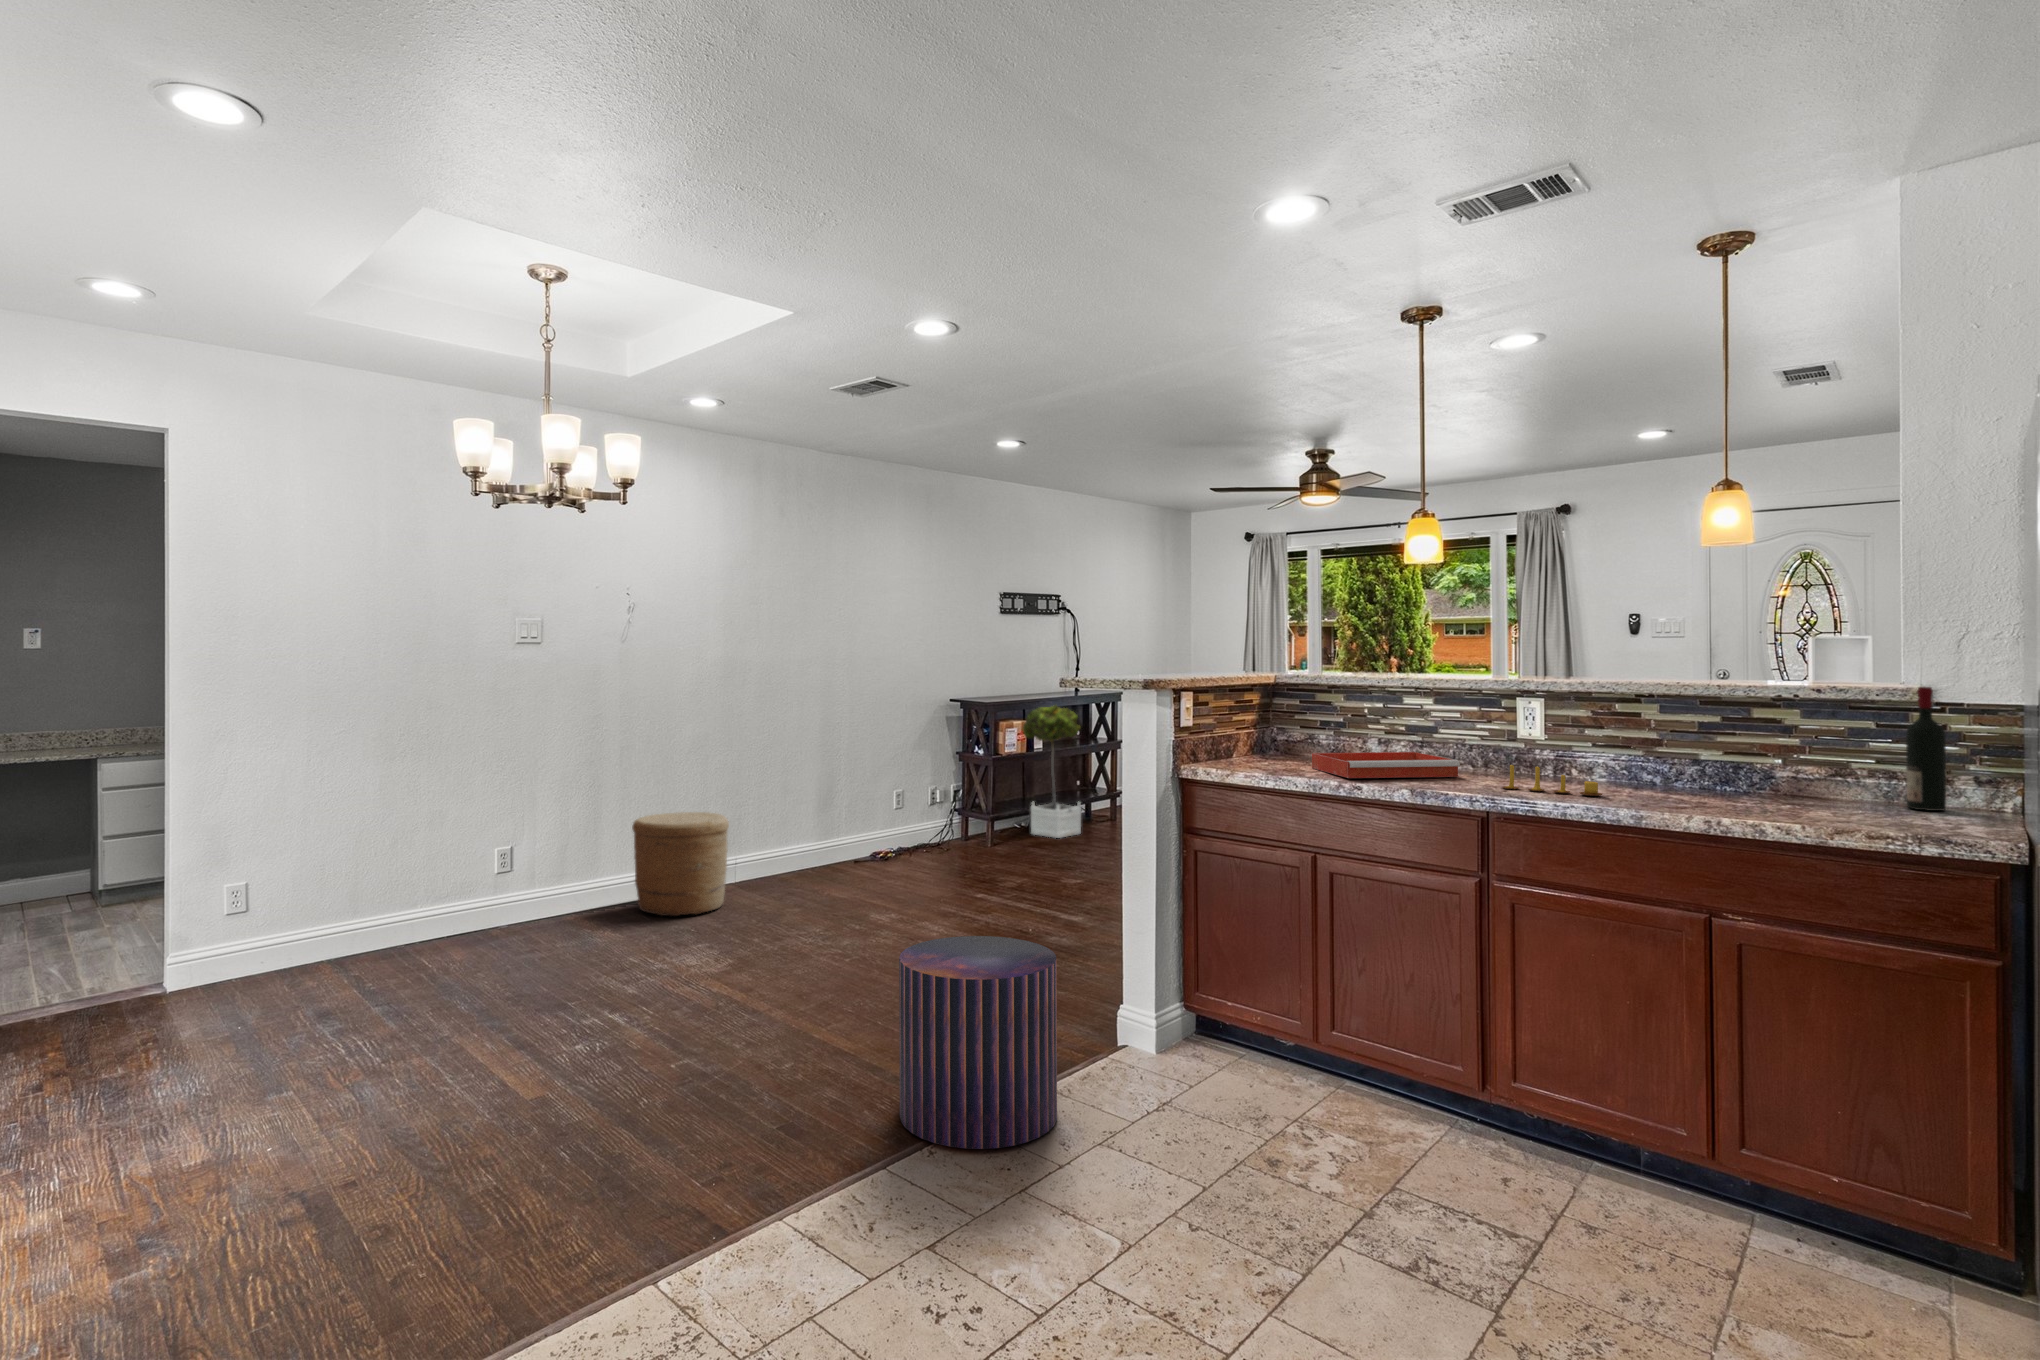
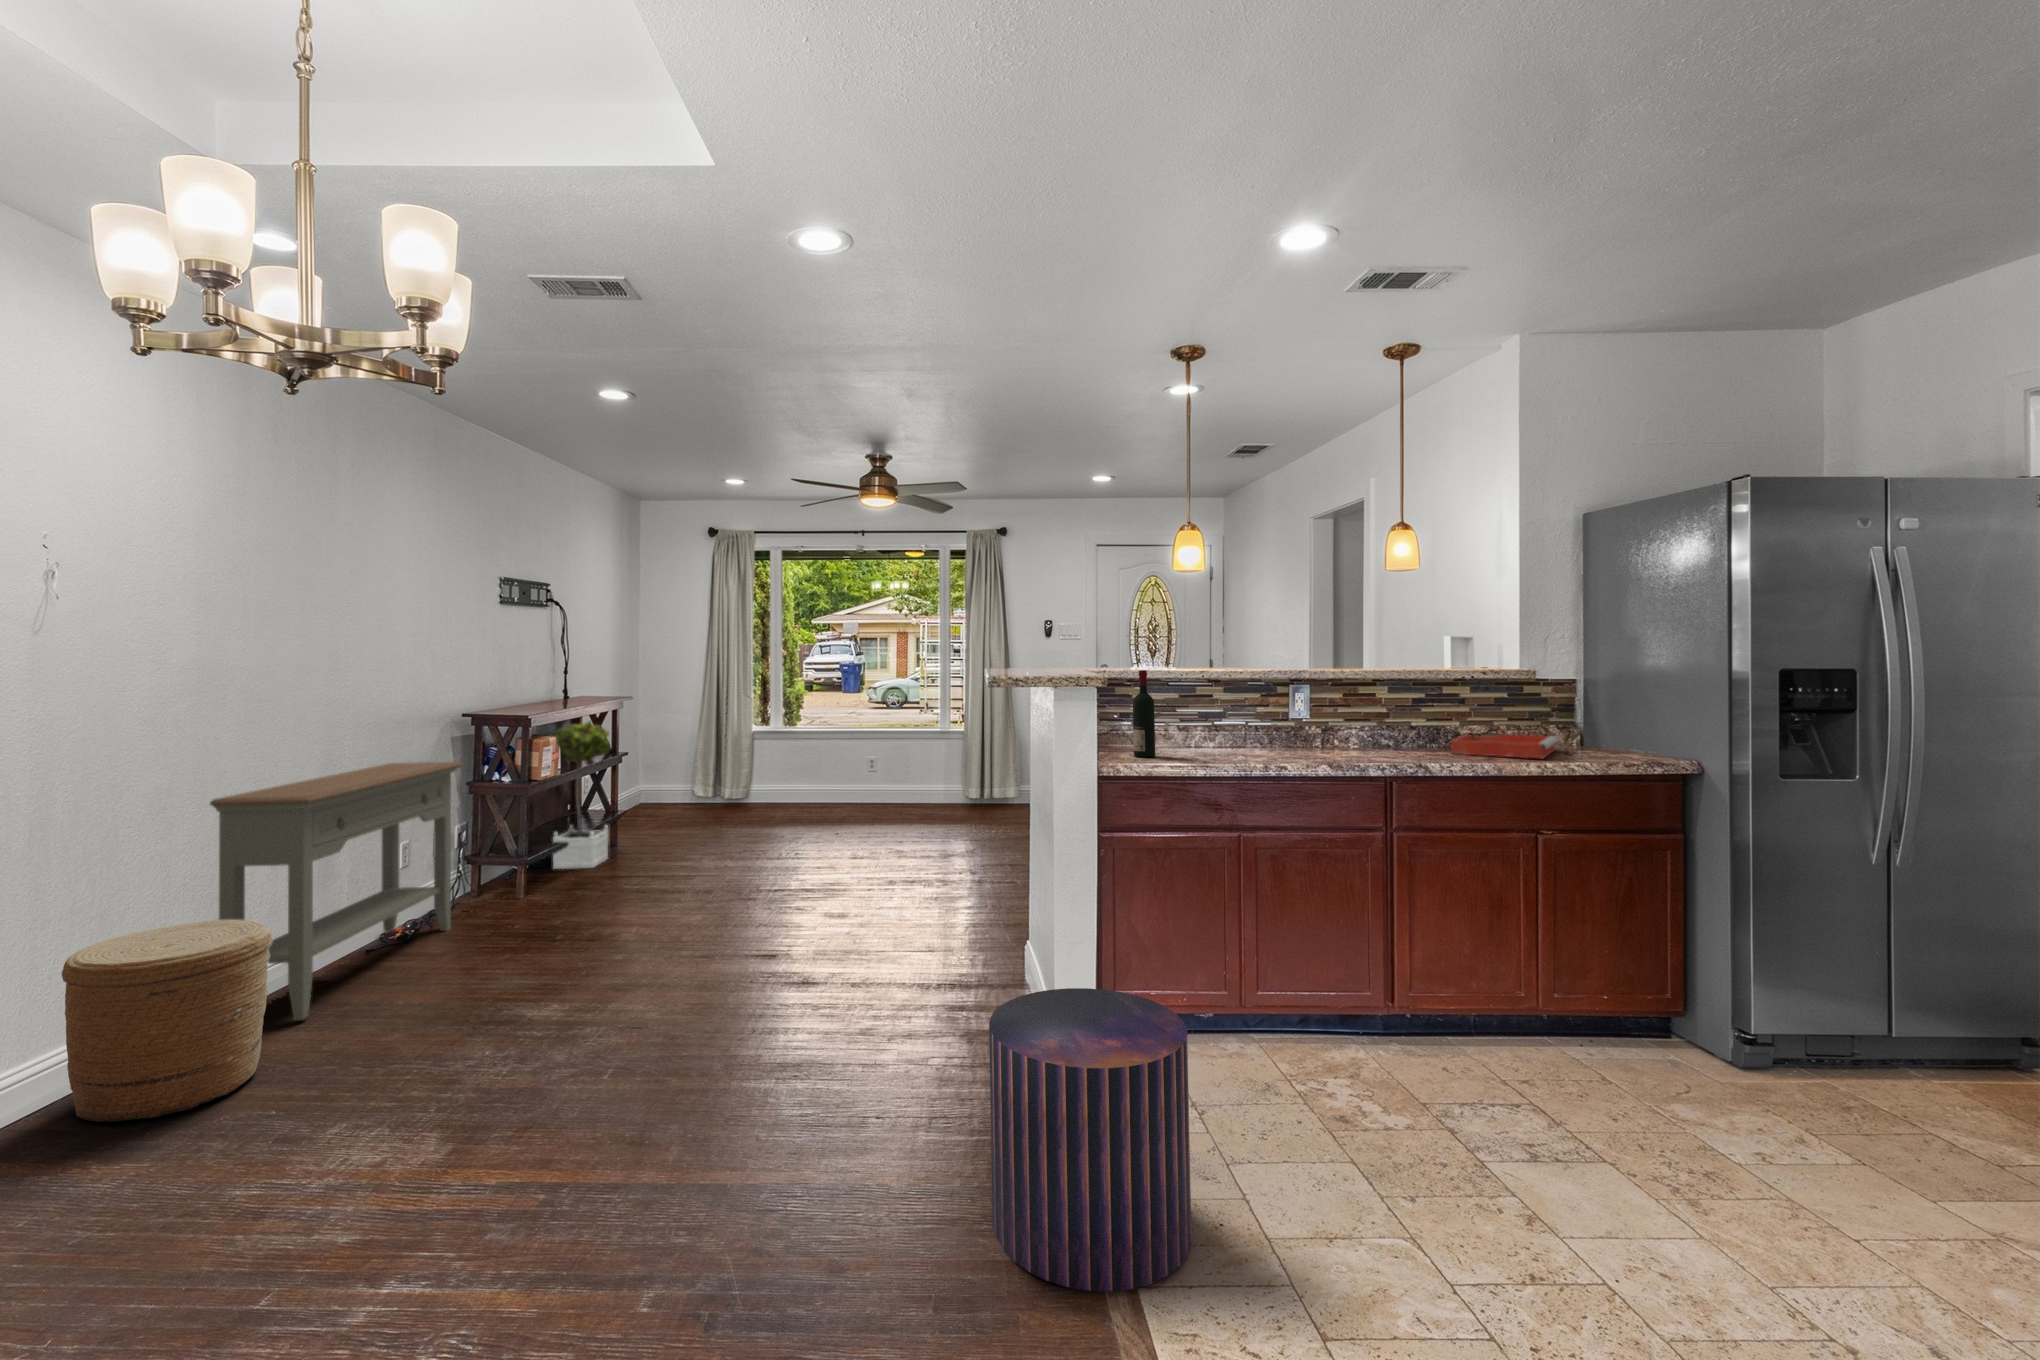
wine bottle: present [1906,687,1946,811] -> present [1133,670,1155,757]
console table: none [727,727,917,890] -> present [210,762,463,1019]
tray: present [1312,752,1460,778] -> present [1451,734,1558,758]
candle: present [1503,765,1602,796] -> none [1347,736,1419,758]

